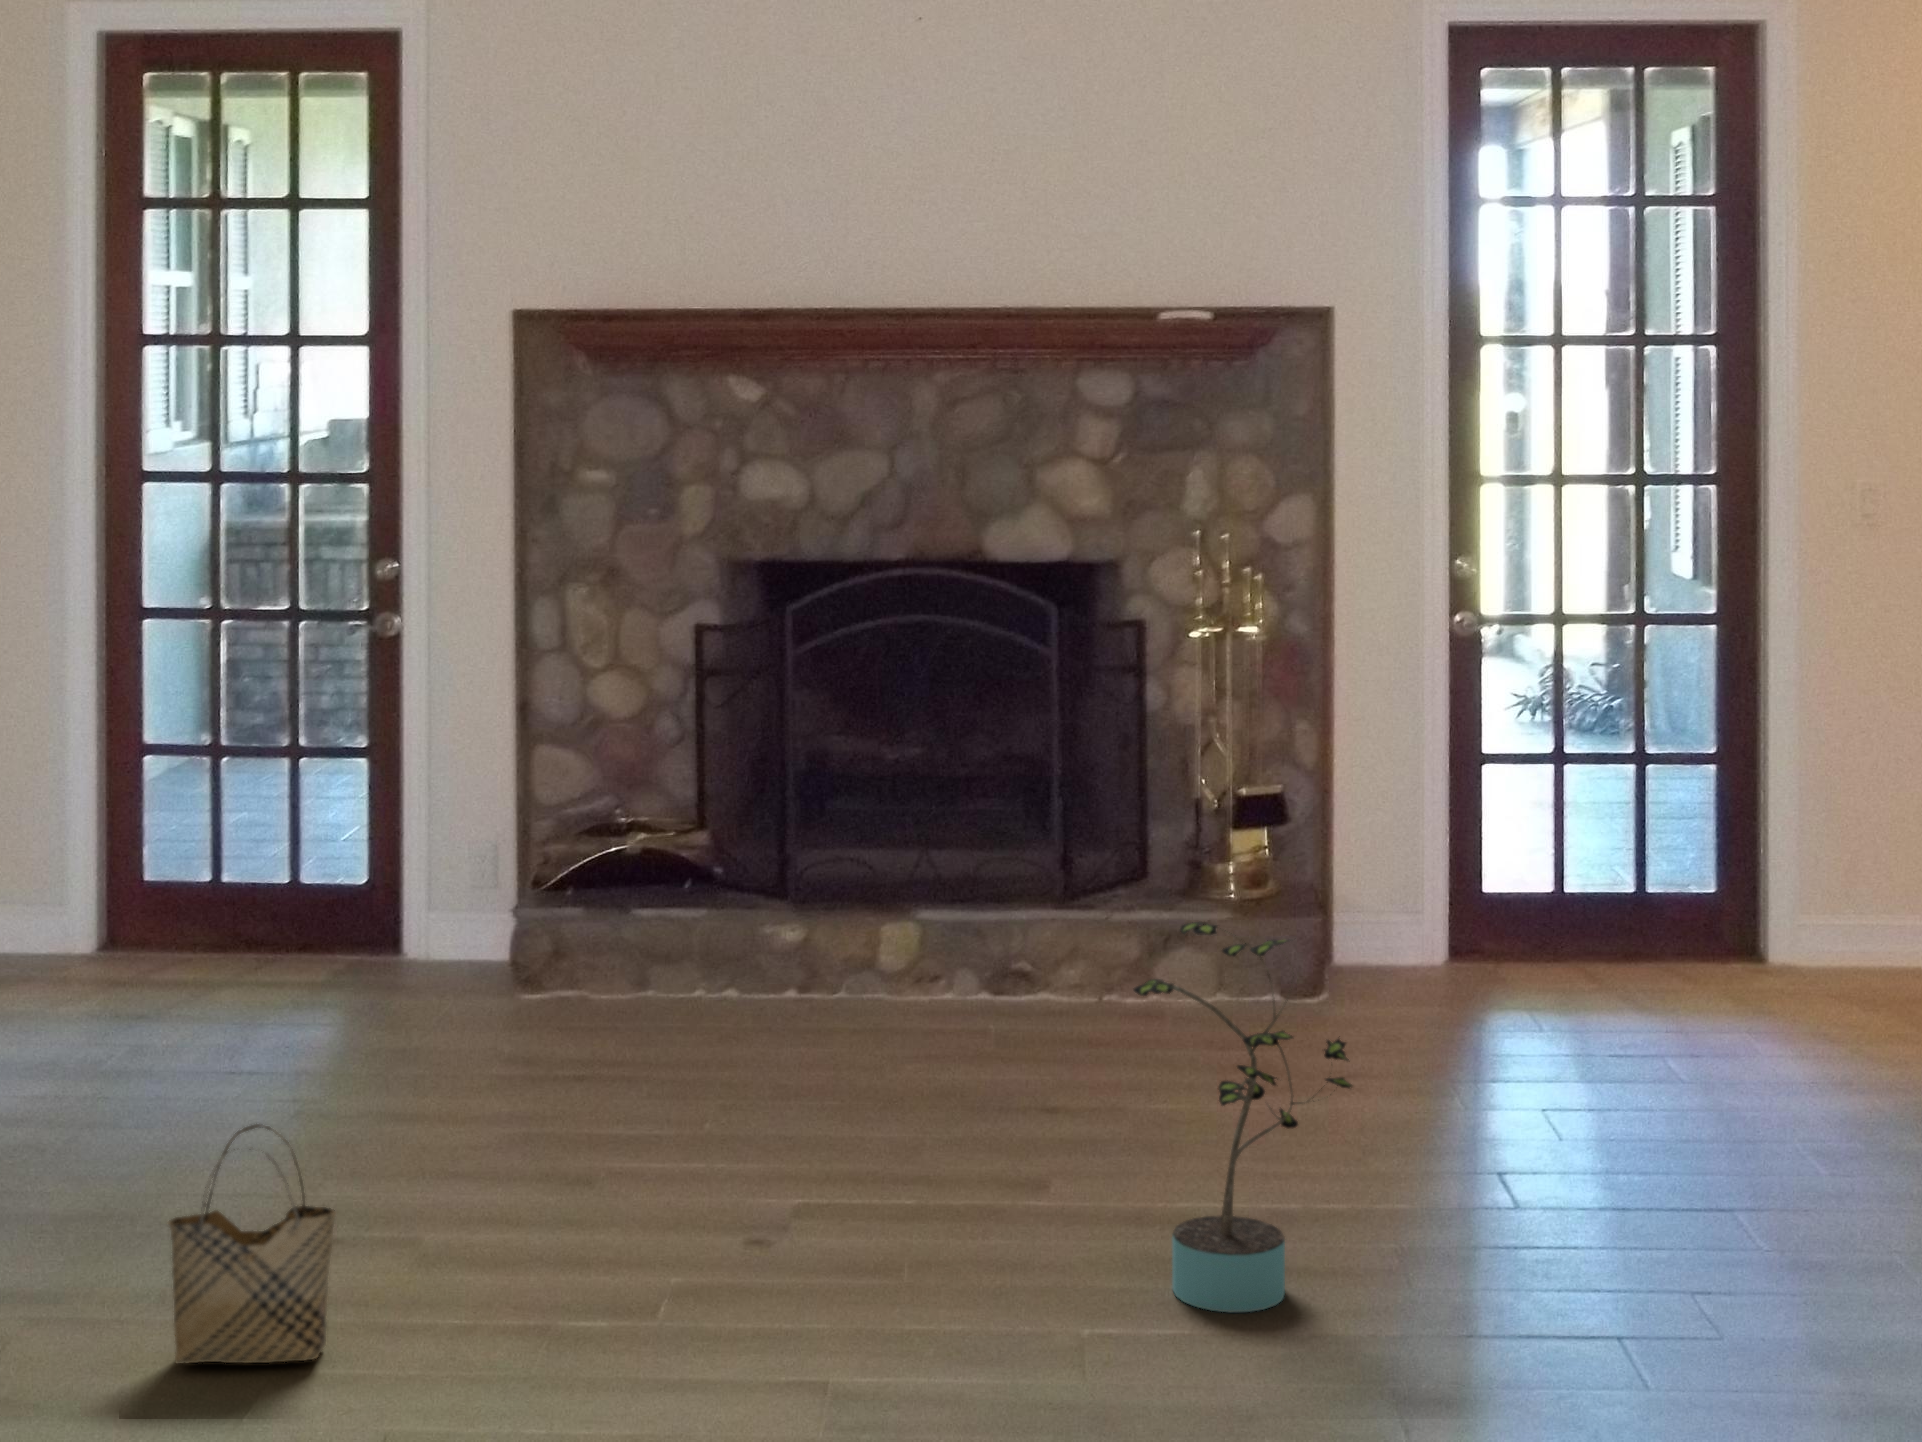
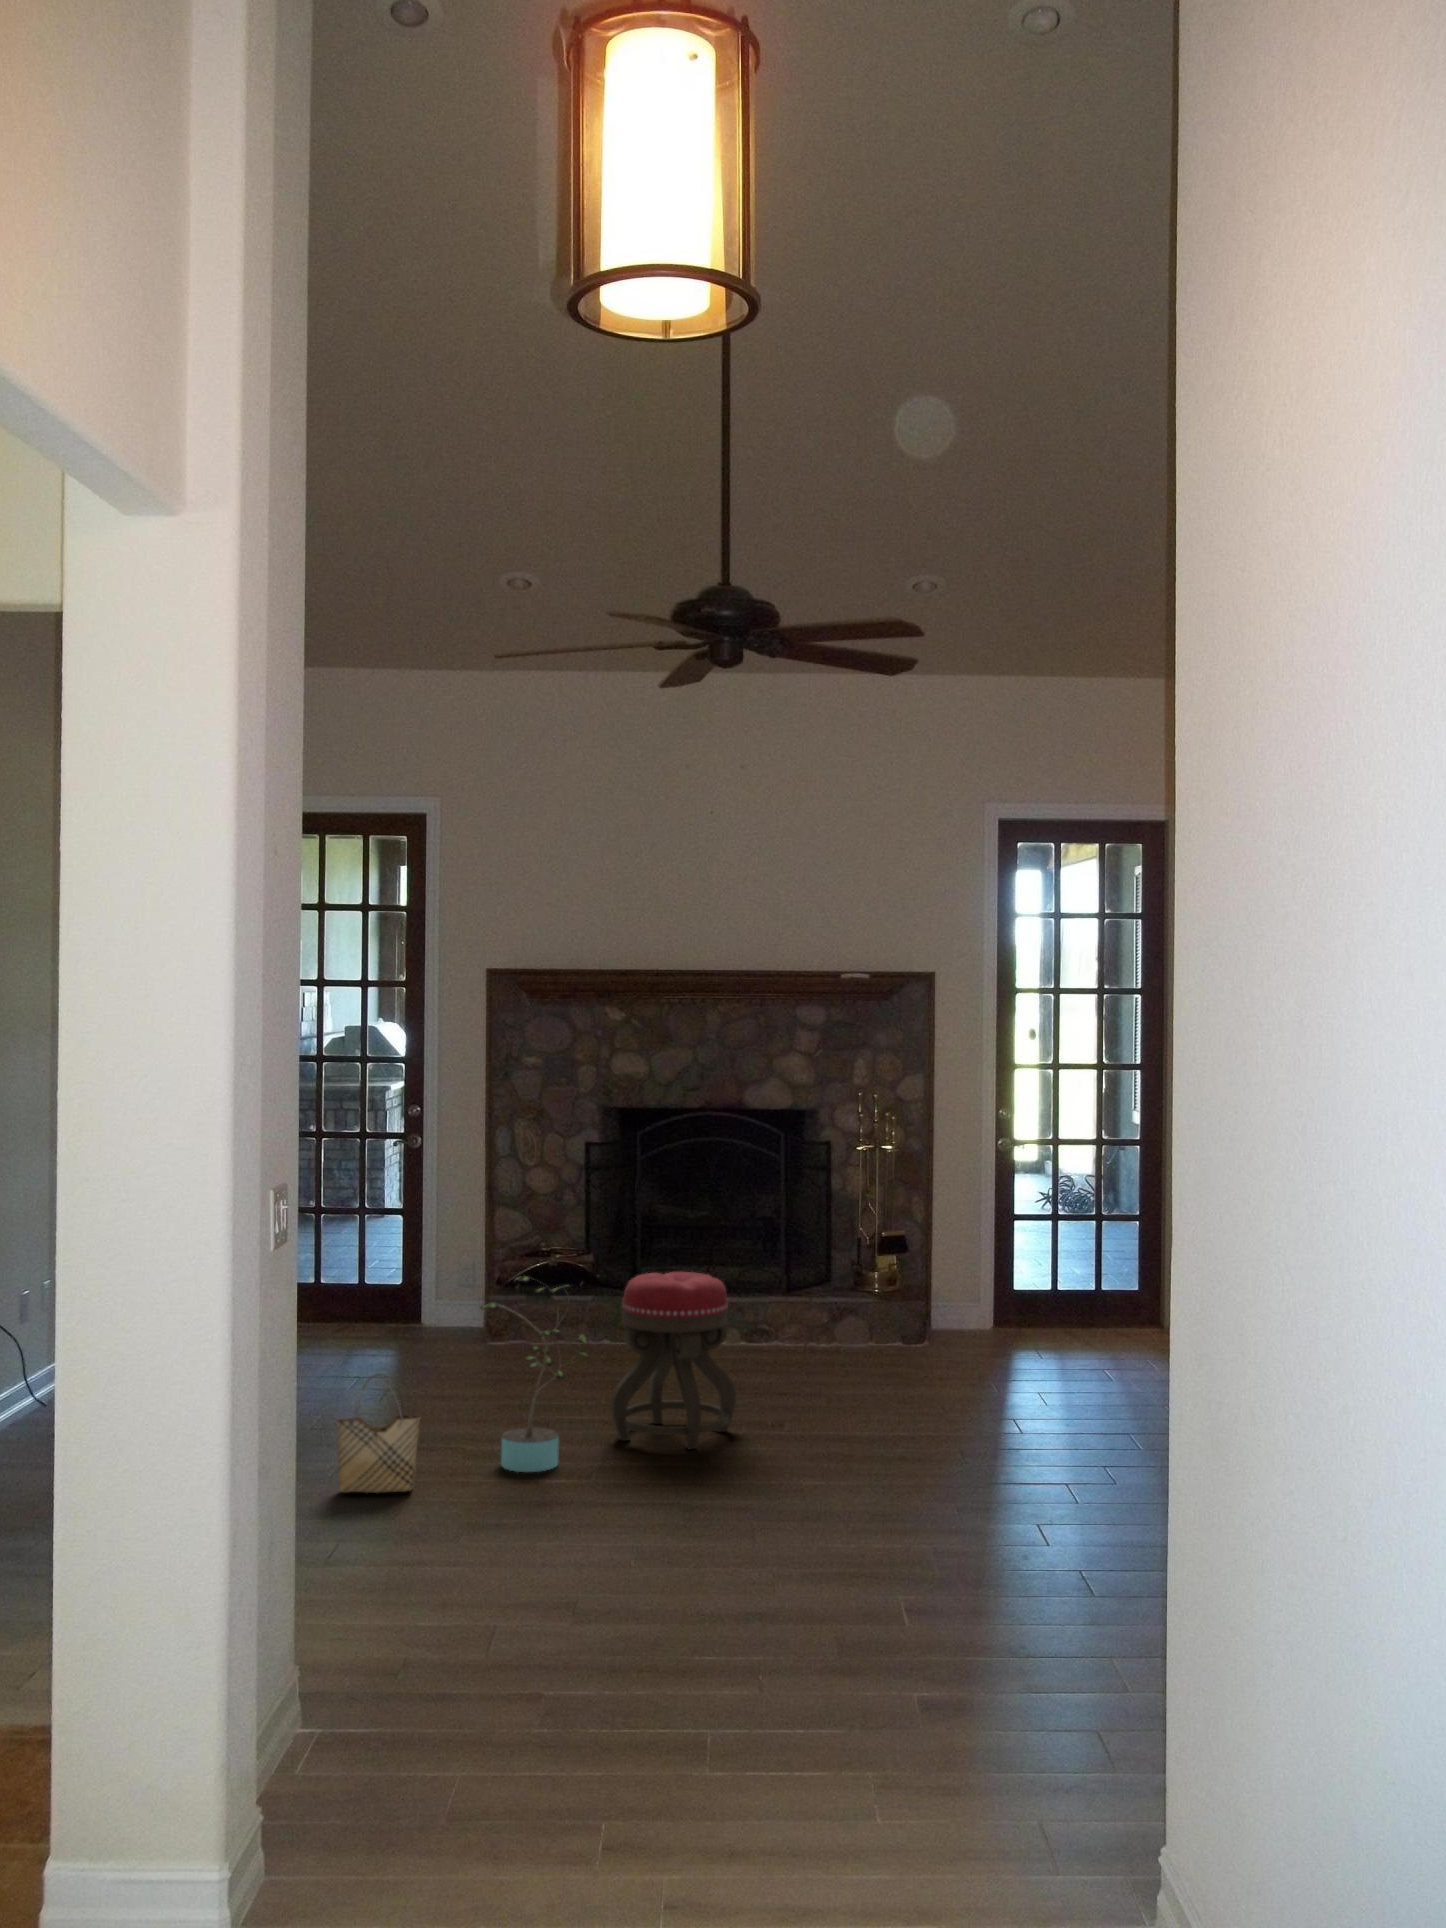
ottoman: none [722,897,965,1251] -> present [611,1272,736,1449]
potted plant: present [1134,922,1352,1312] -> present [480,1276,589,1472]

